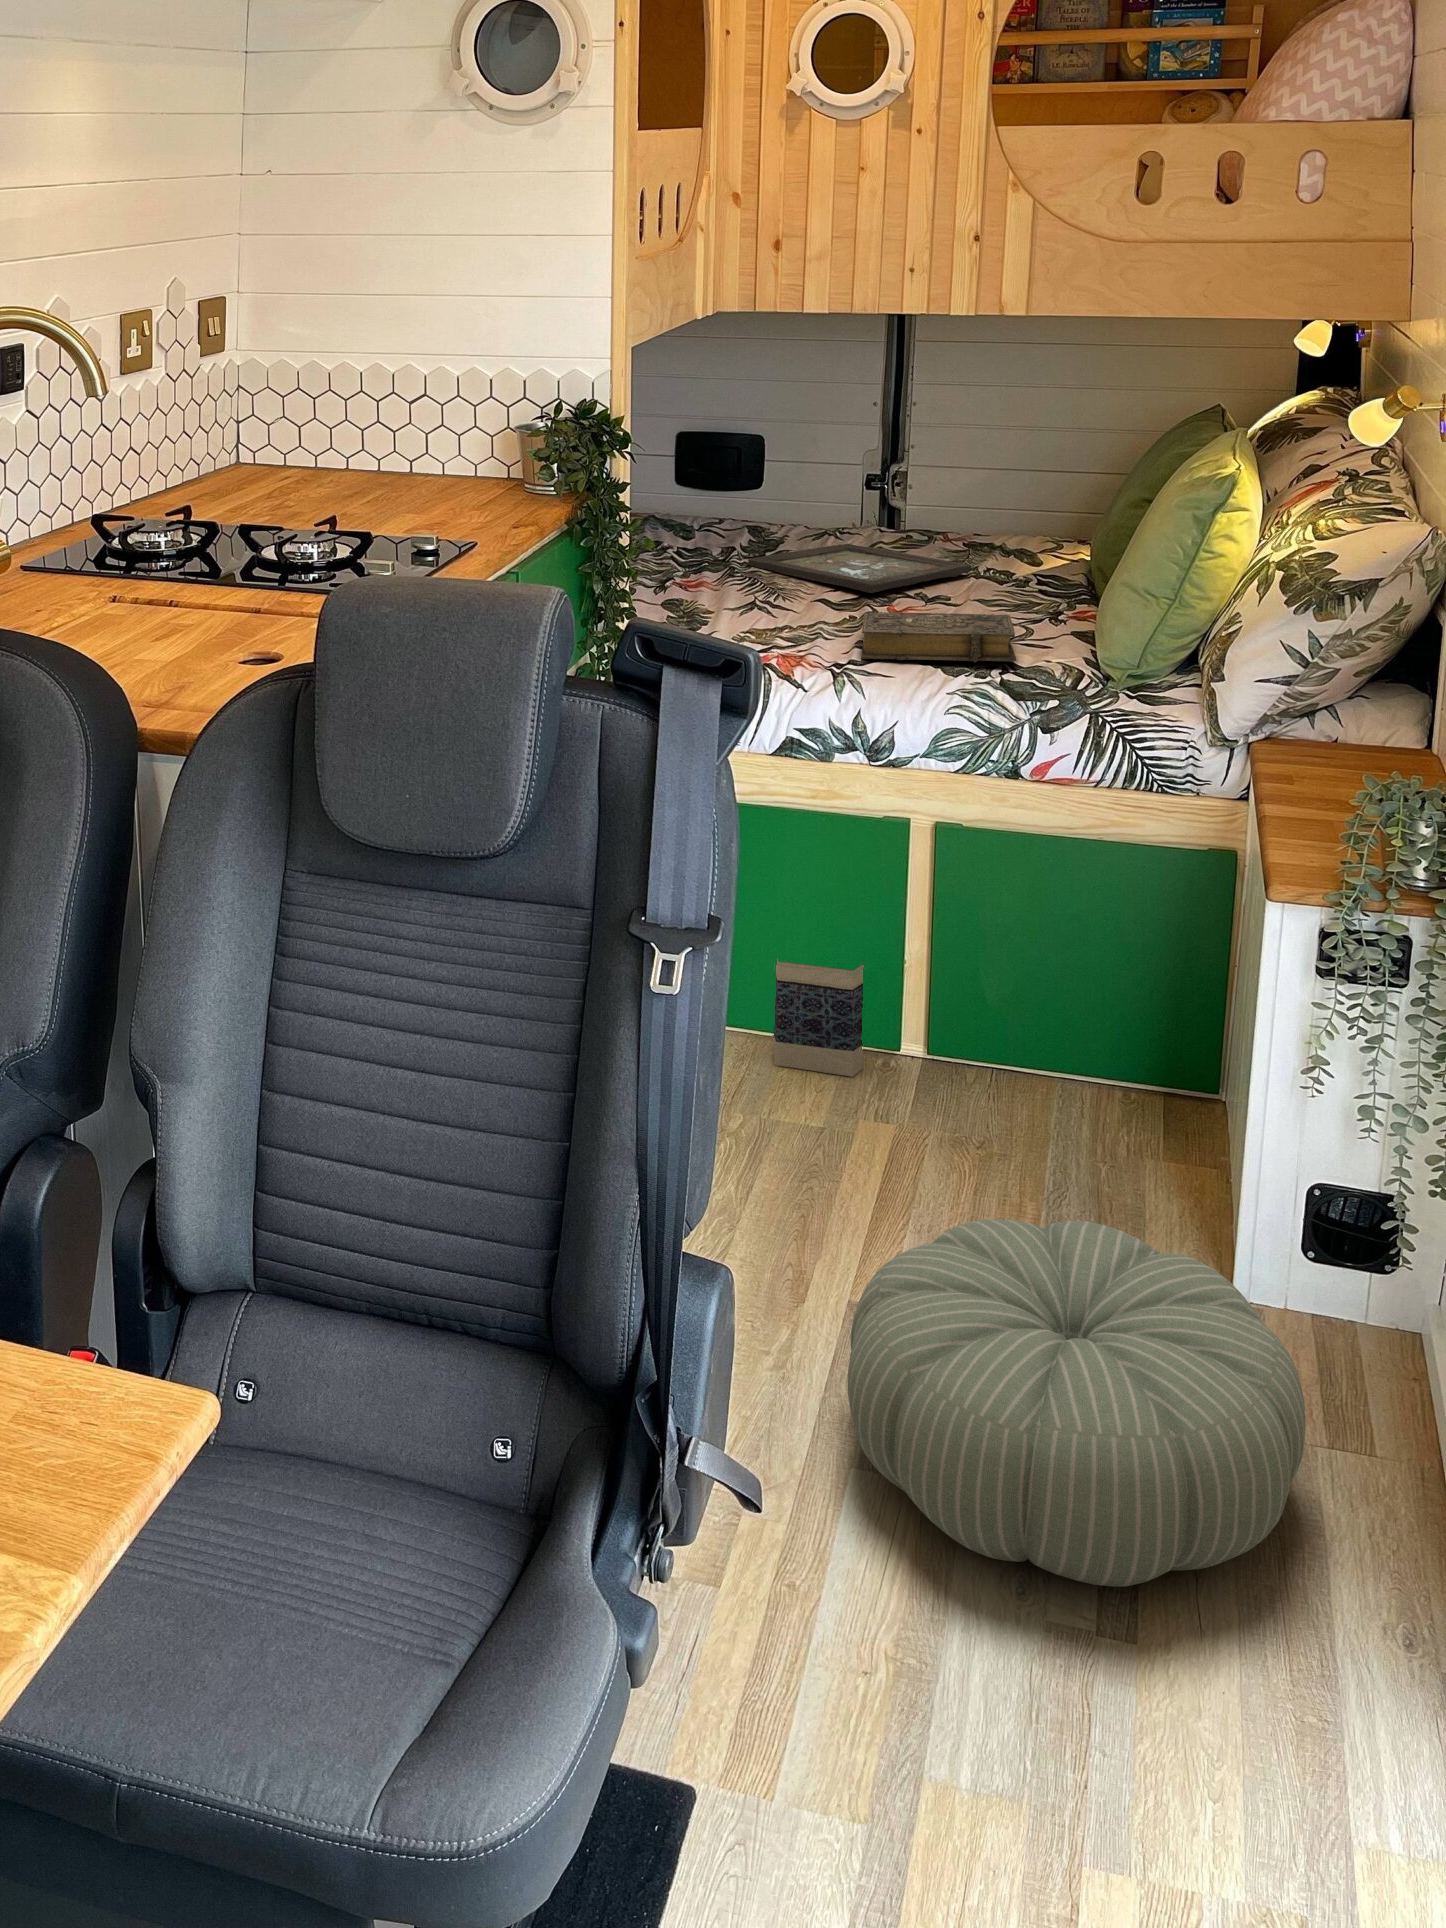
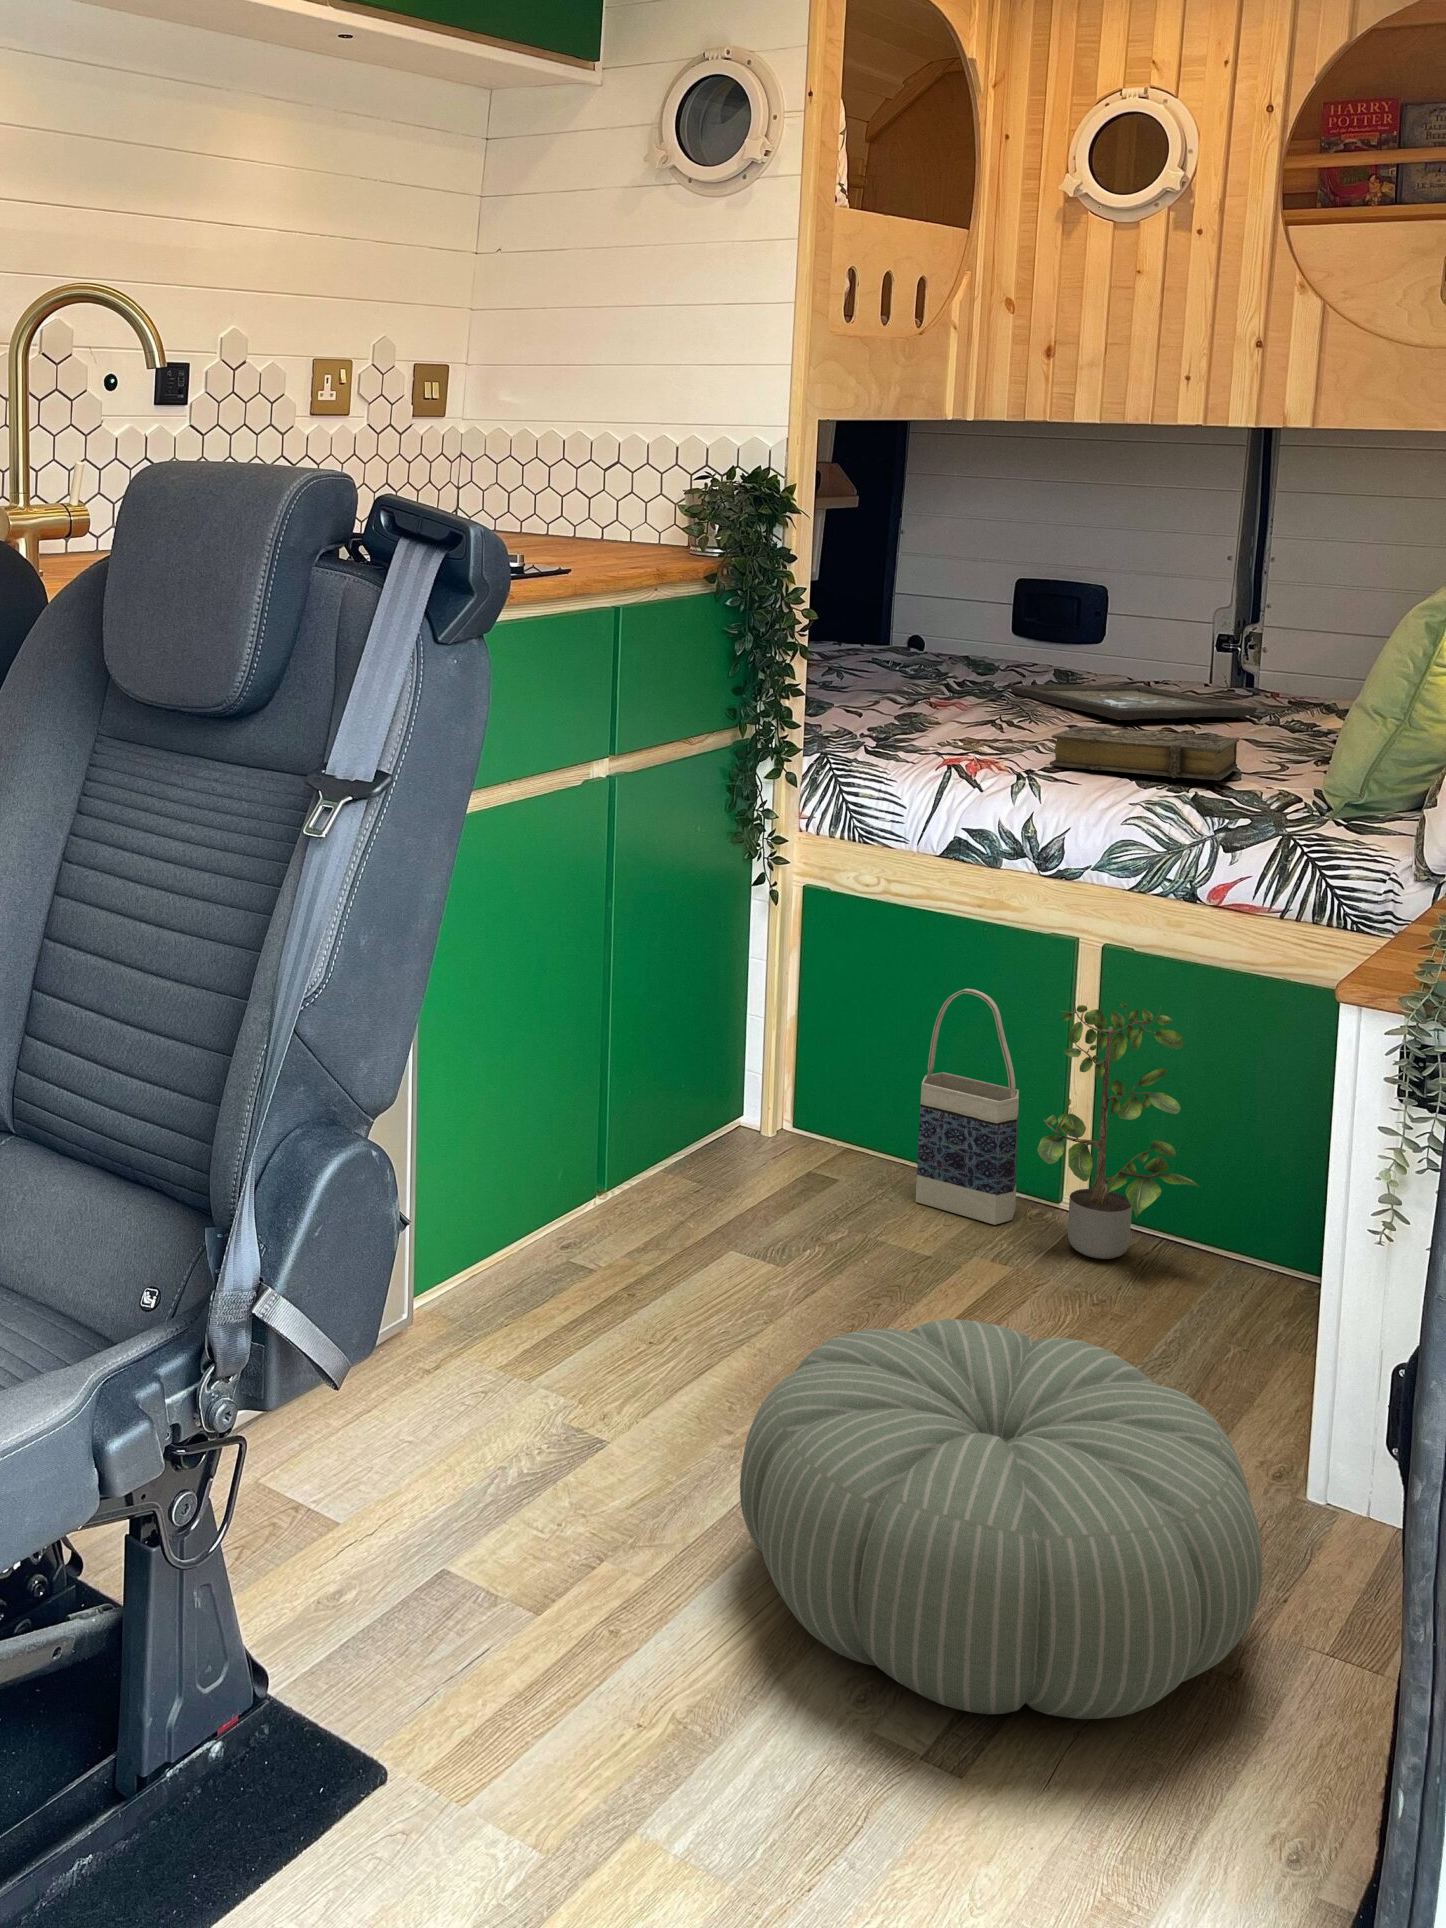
potted plant: none [898,873,1042,1095] -> present [1037,999,1201,1259]

